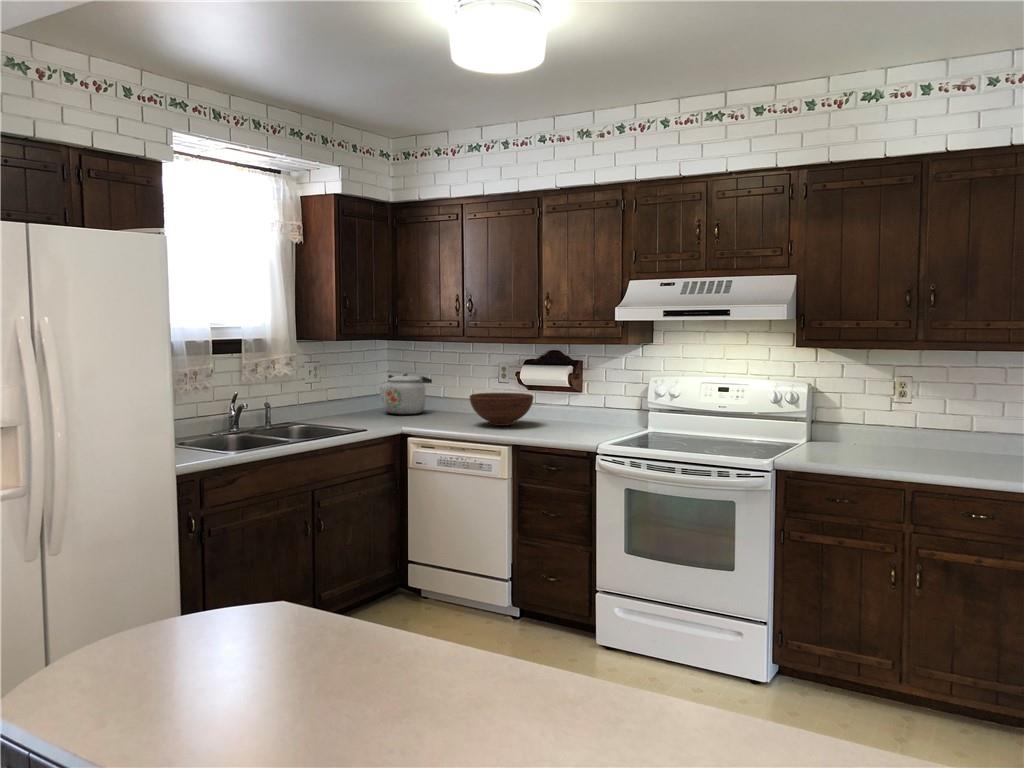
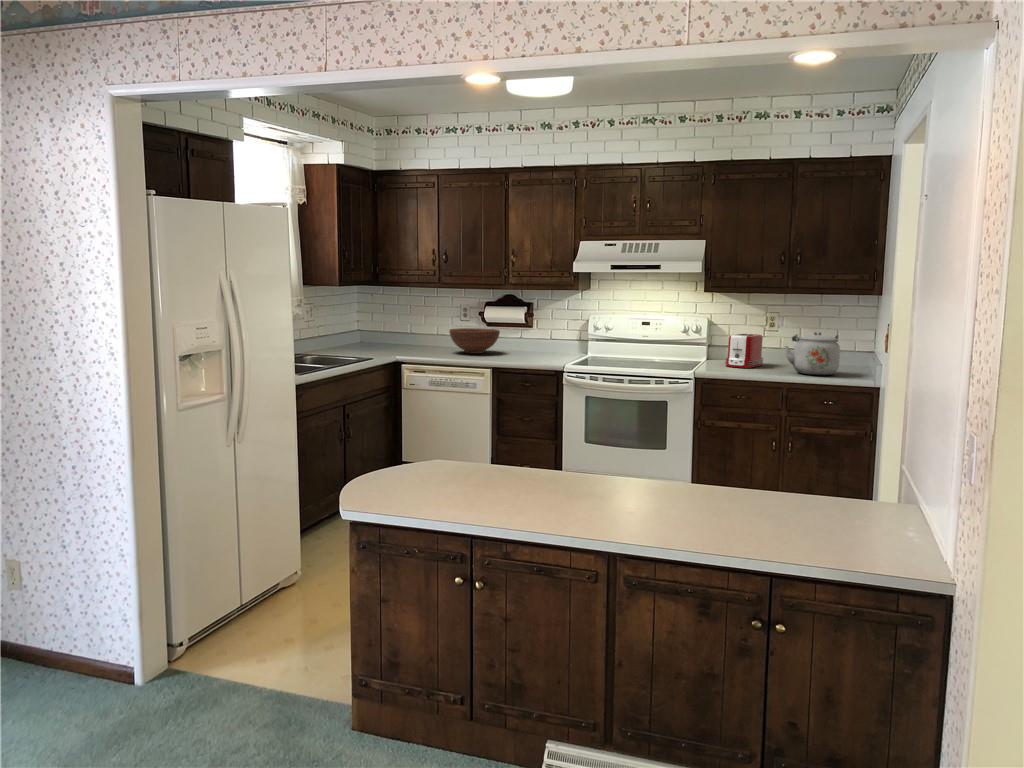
kettle: present [379,373,432,414] -> present [785,332,840,375]
toaster: none [829,403,890,454] -> present [725,334,763,368]

